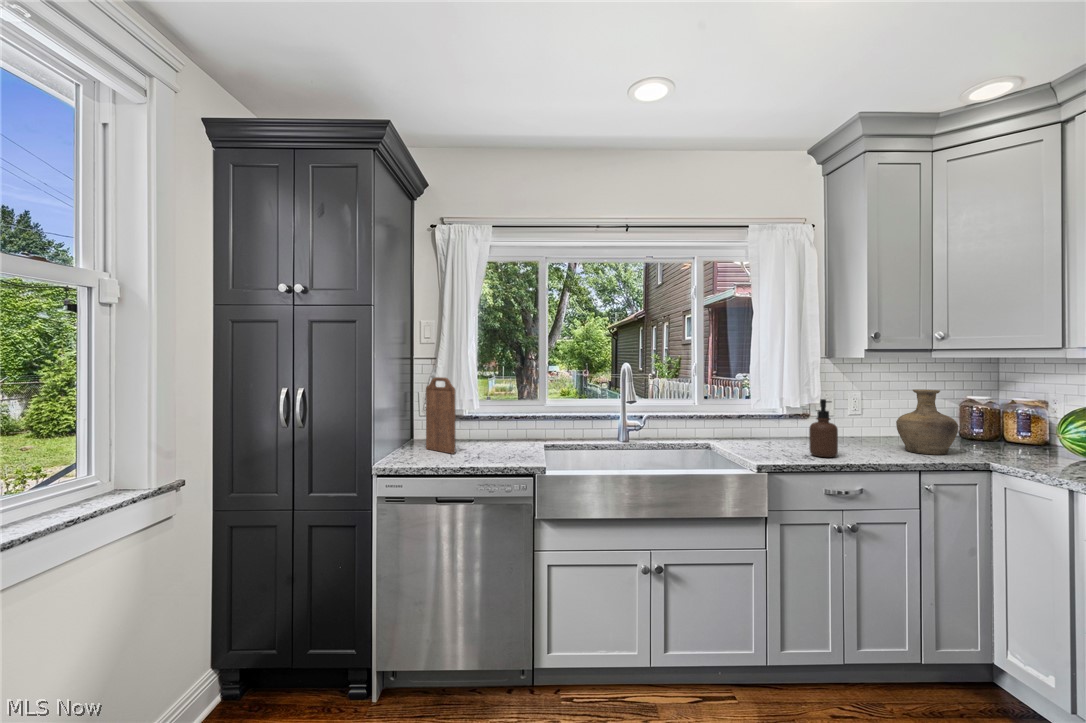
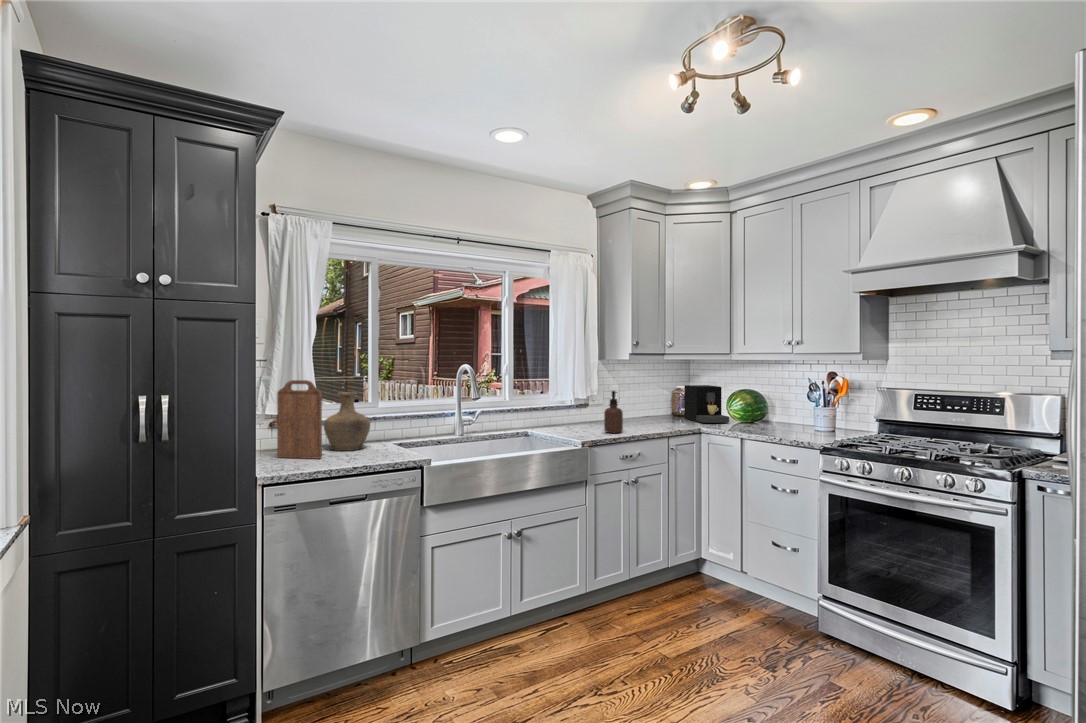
vase: present [896,389,958,455] -> present [324,392,370,451]
coffee maker: none [976,396,1059,458] -> present [684,385,729,423]

